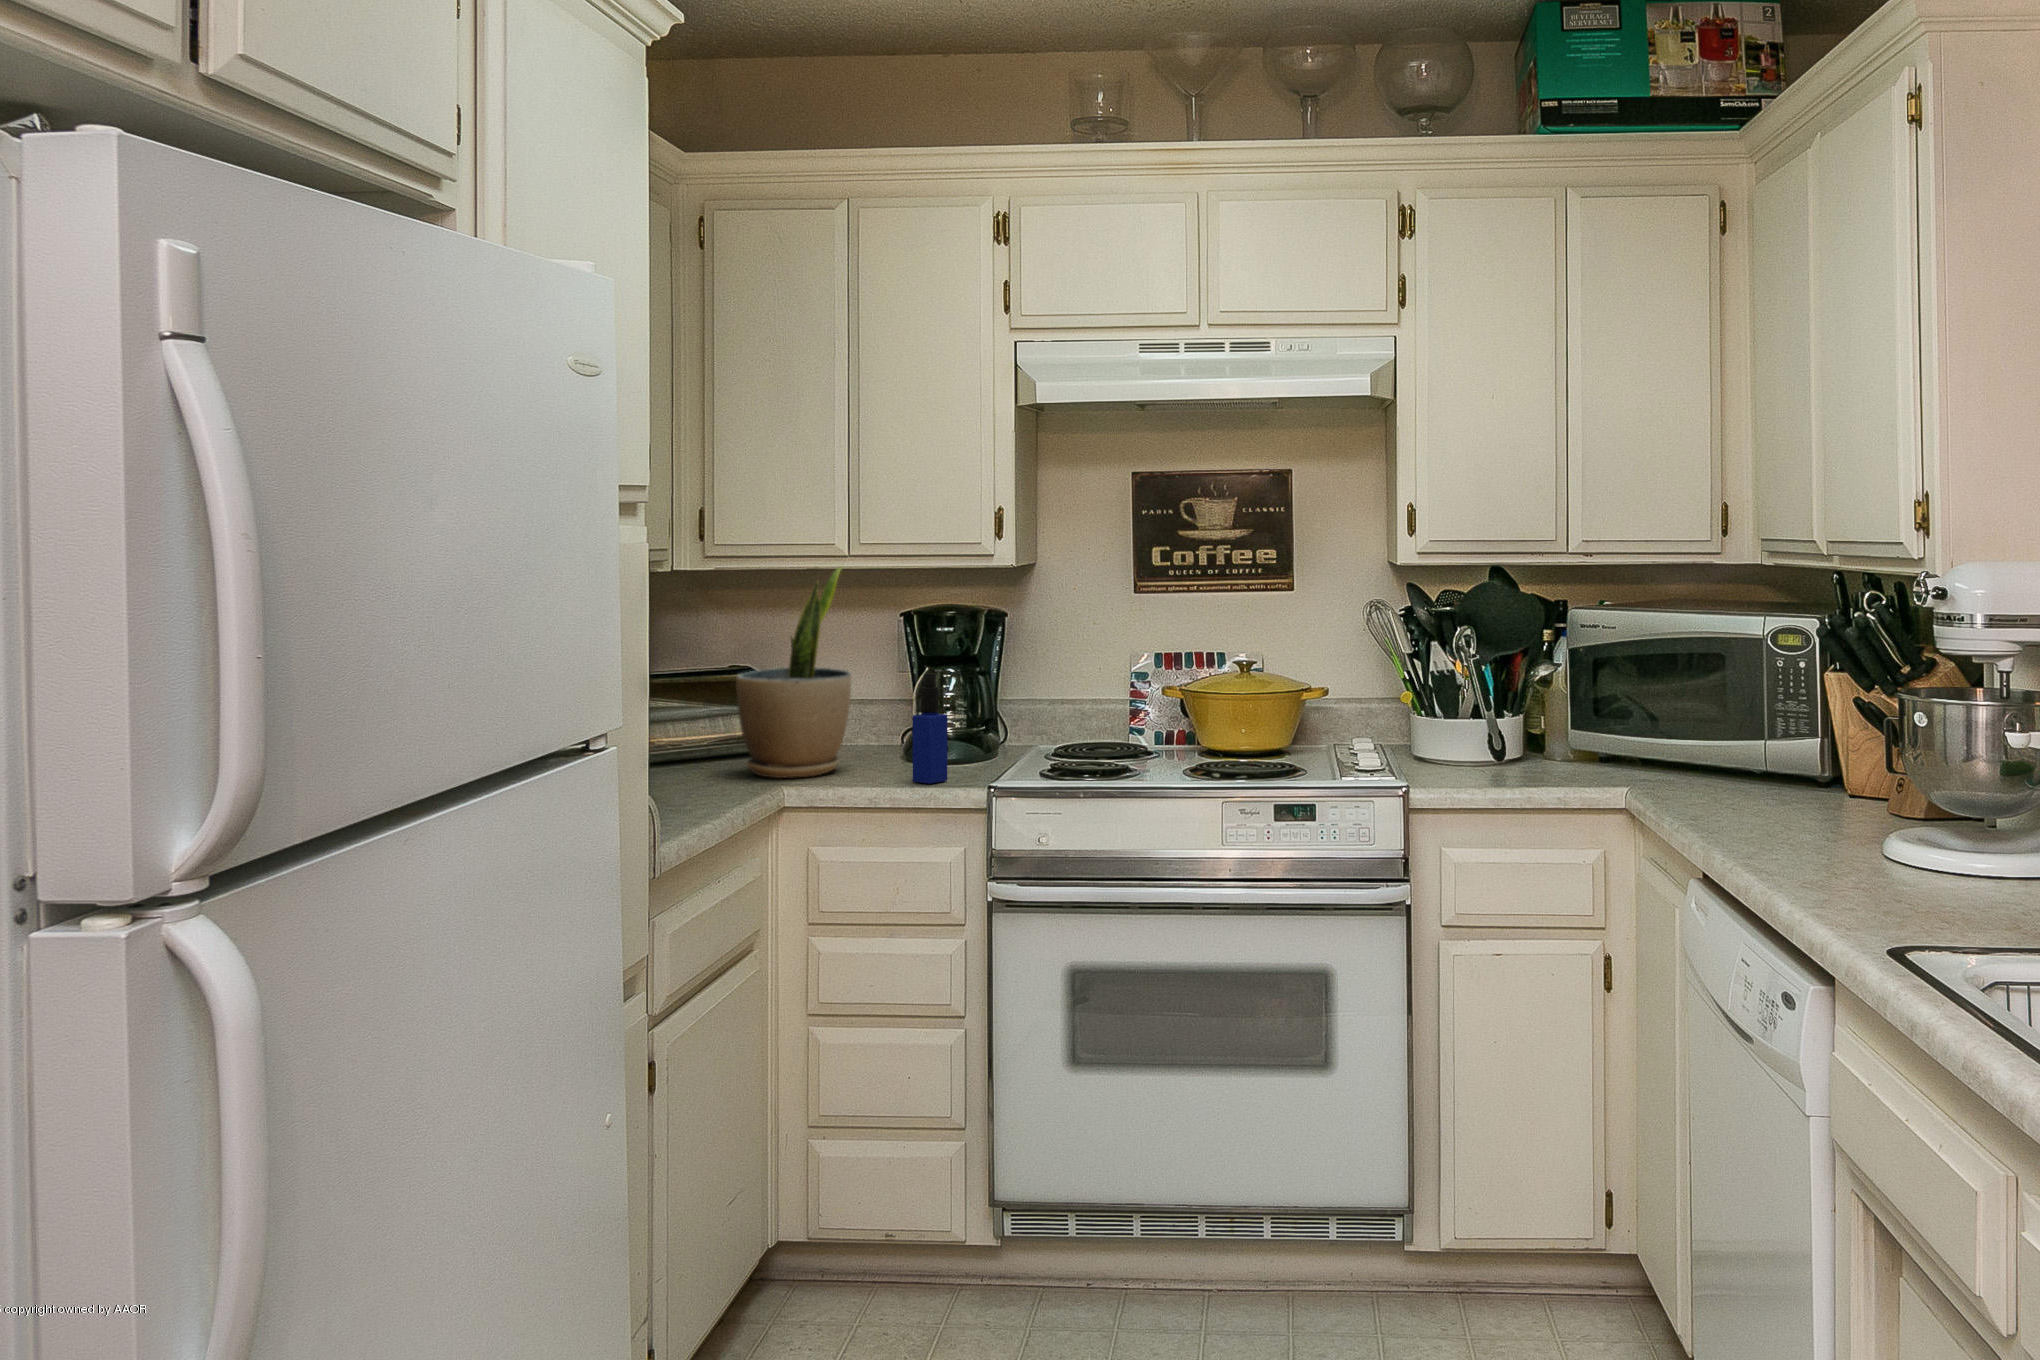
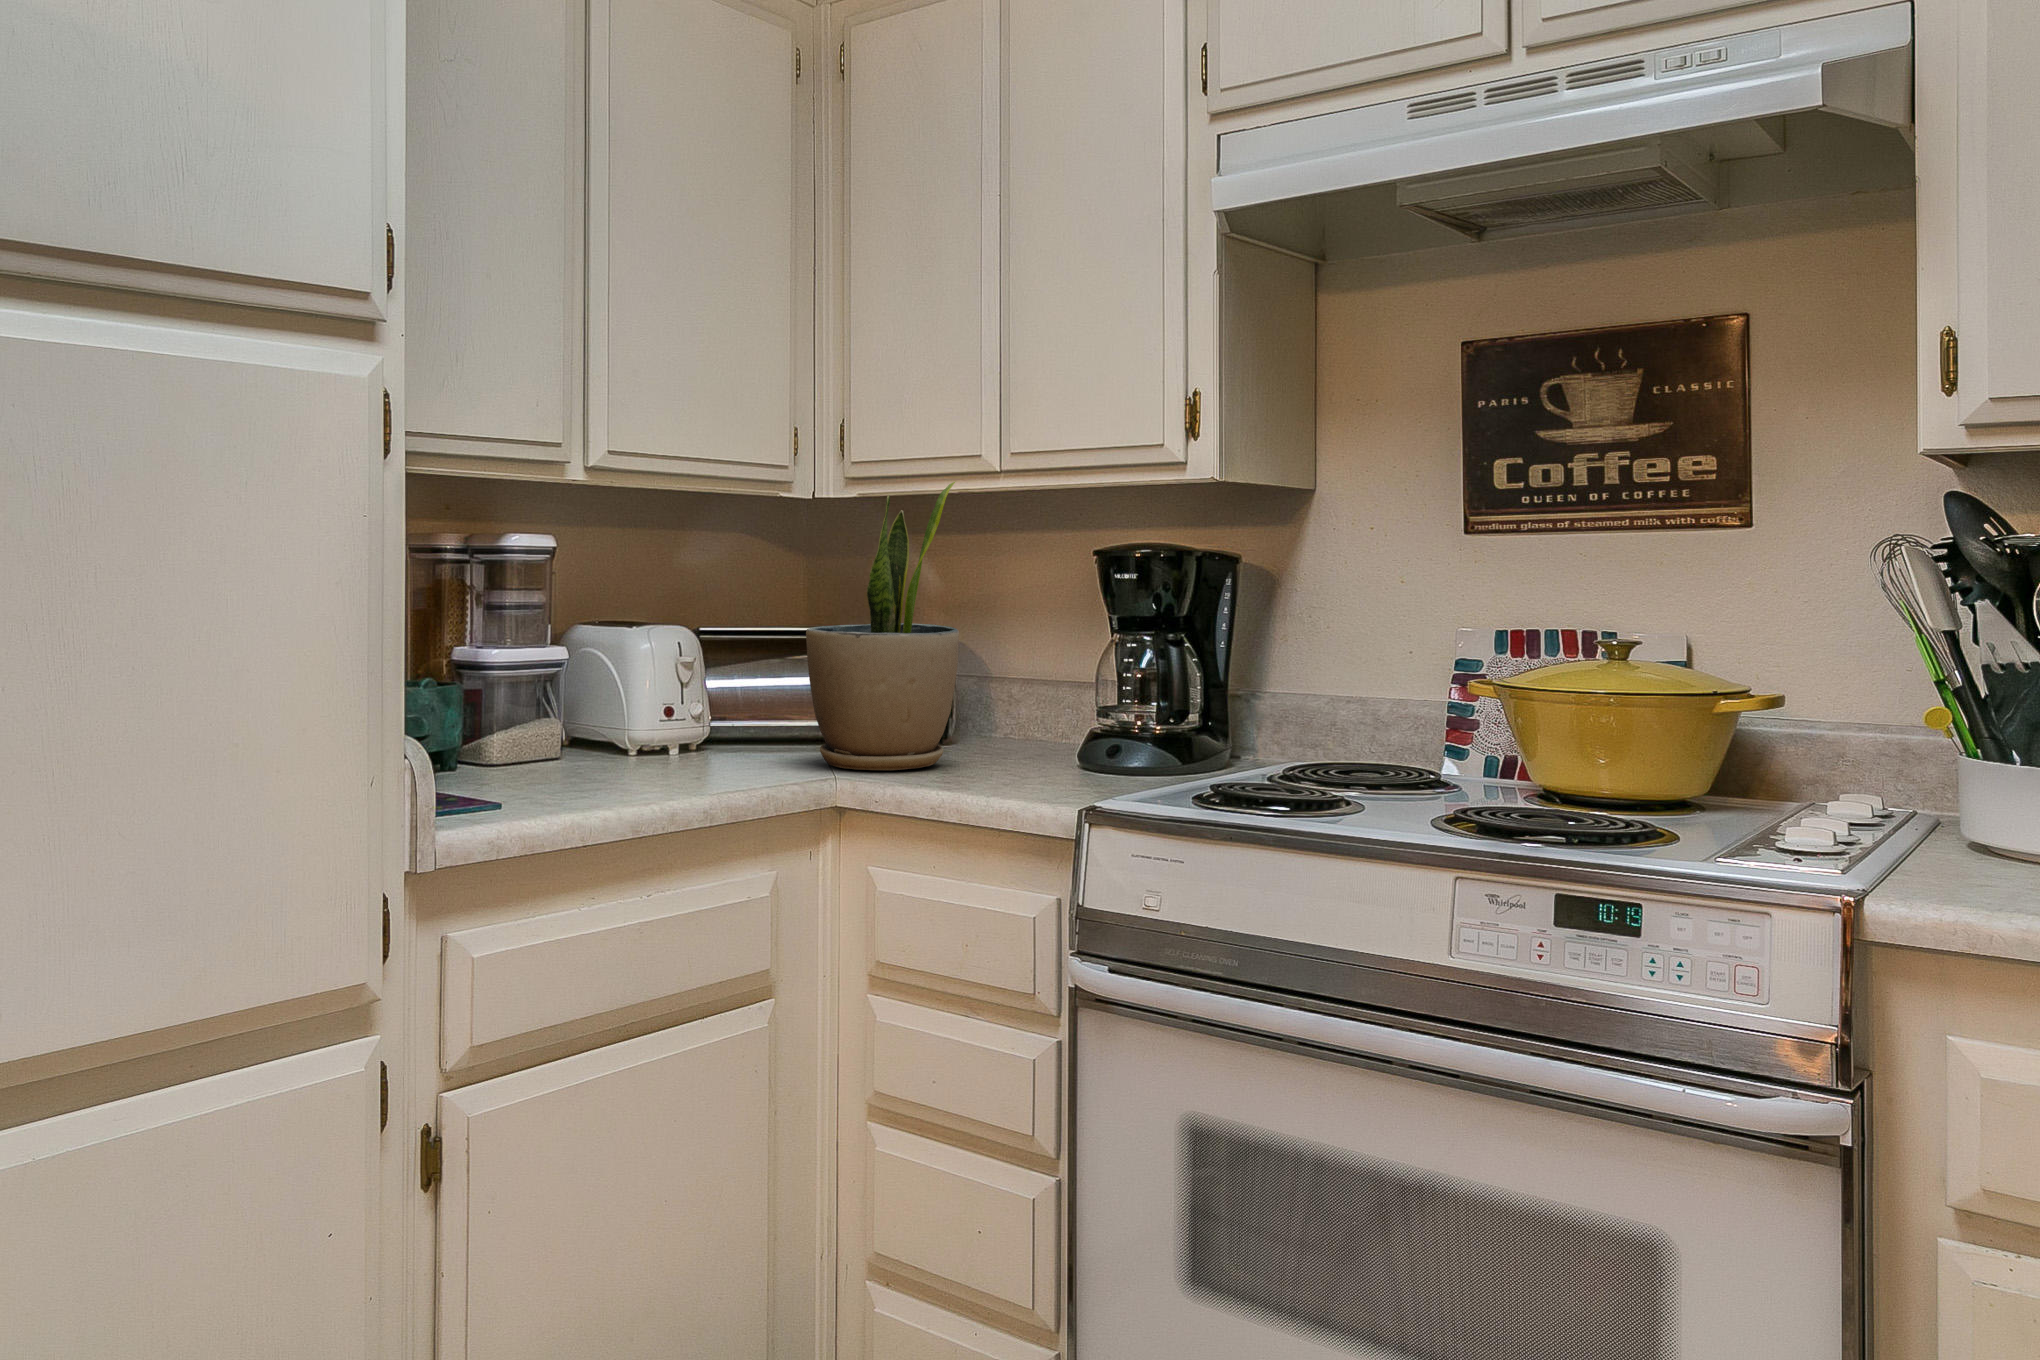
bottle: present [913,673,947,784] -> none [988,629,1038,794]

